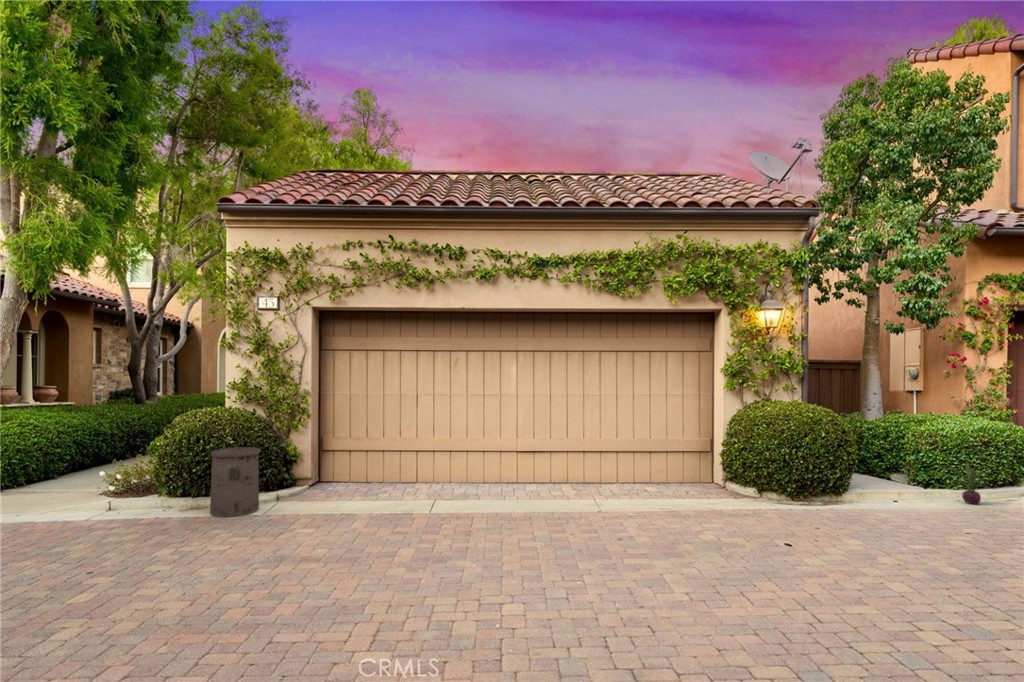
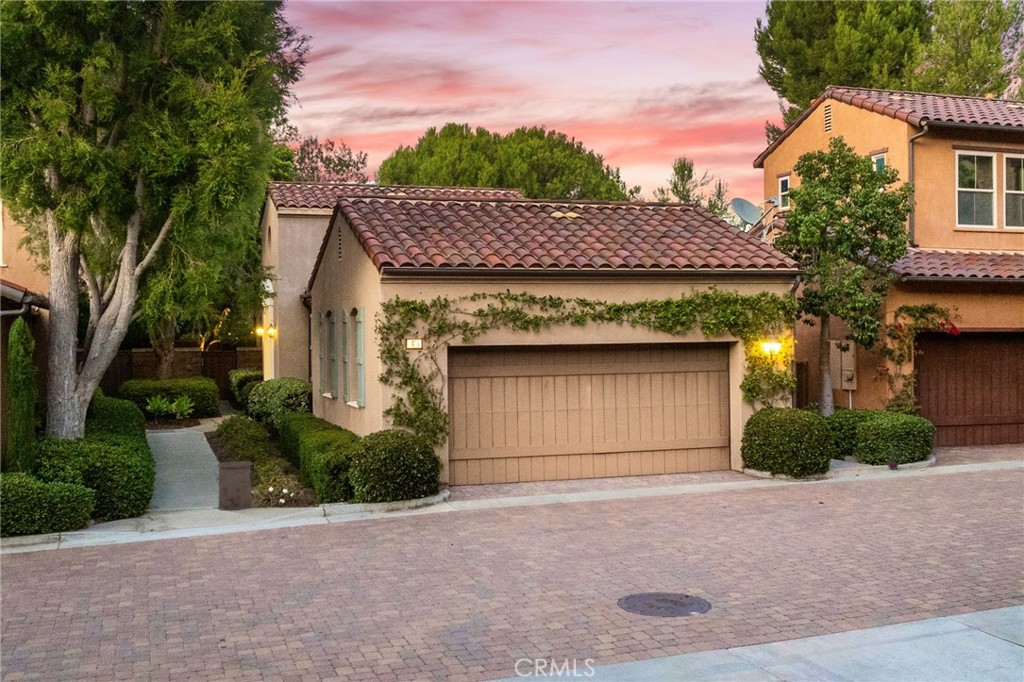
trash can: present [210,447,260,517] -> present [216,461,252,510]

